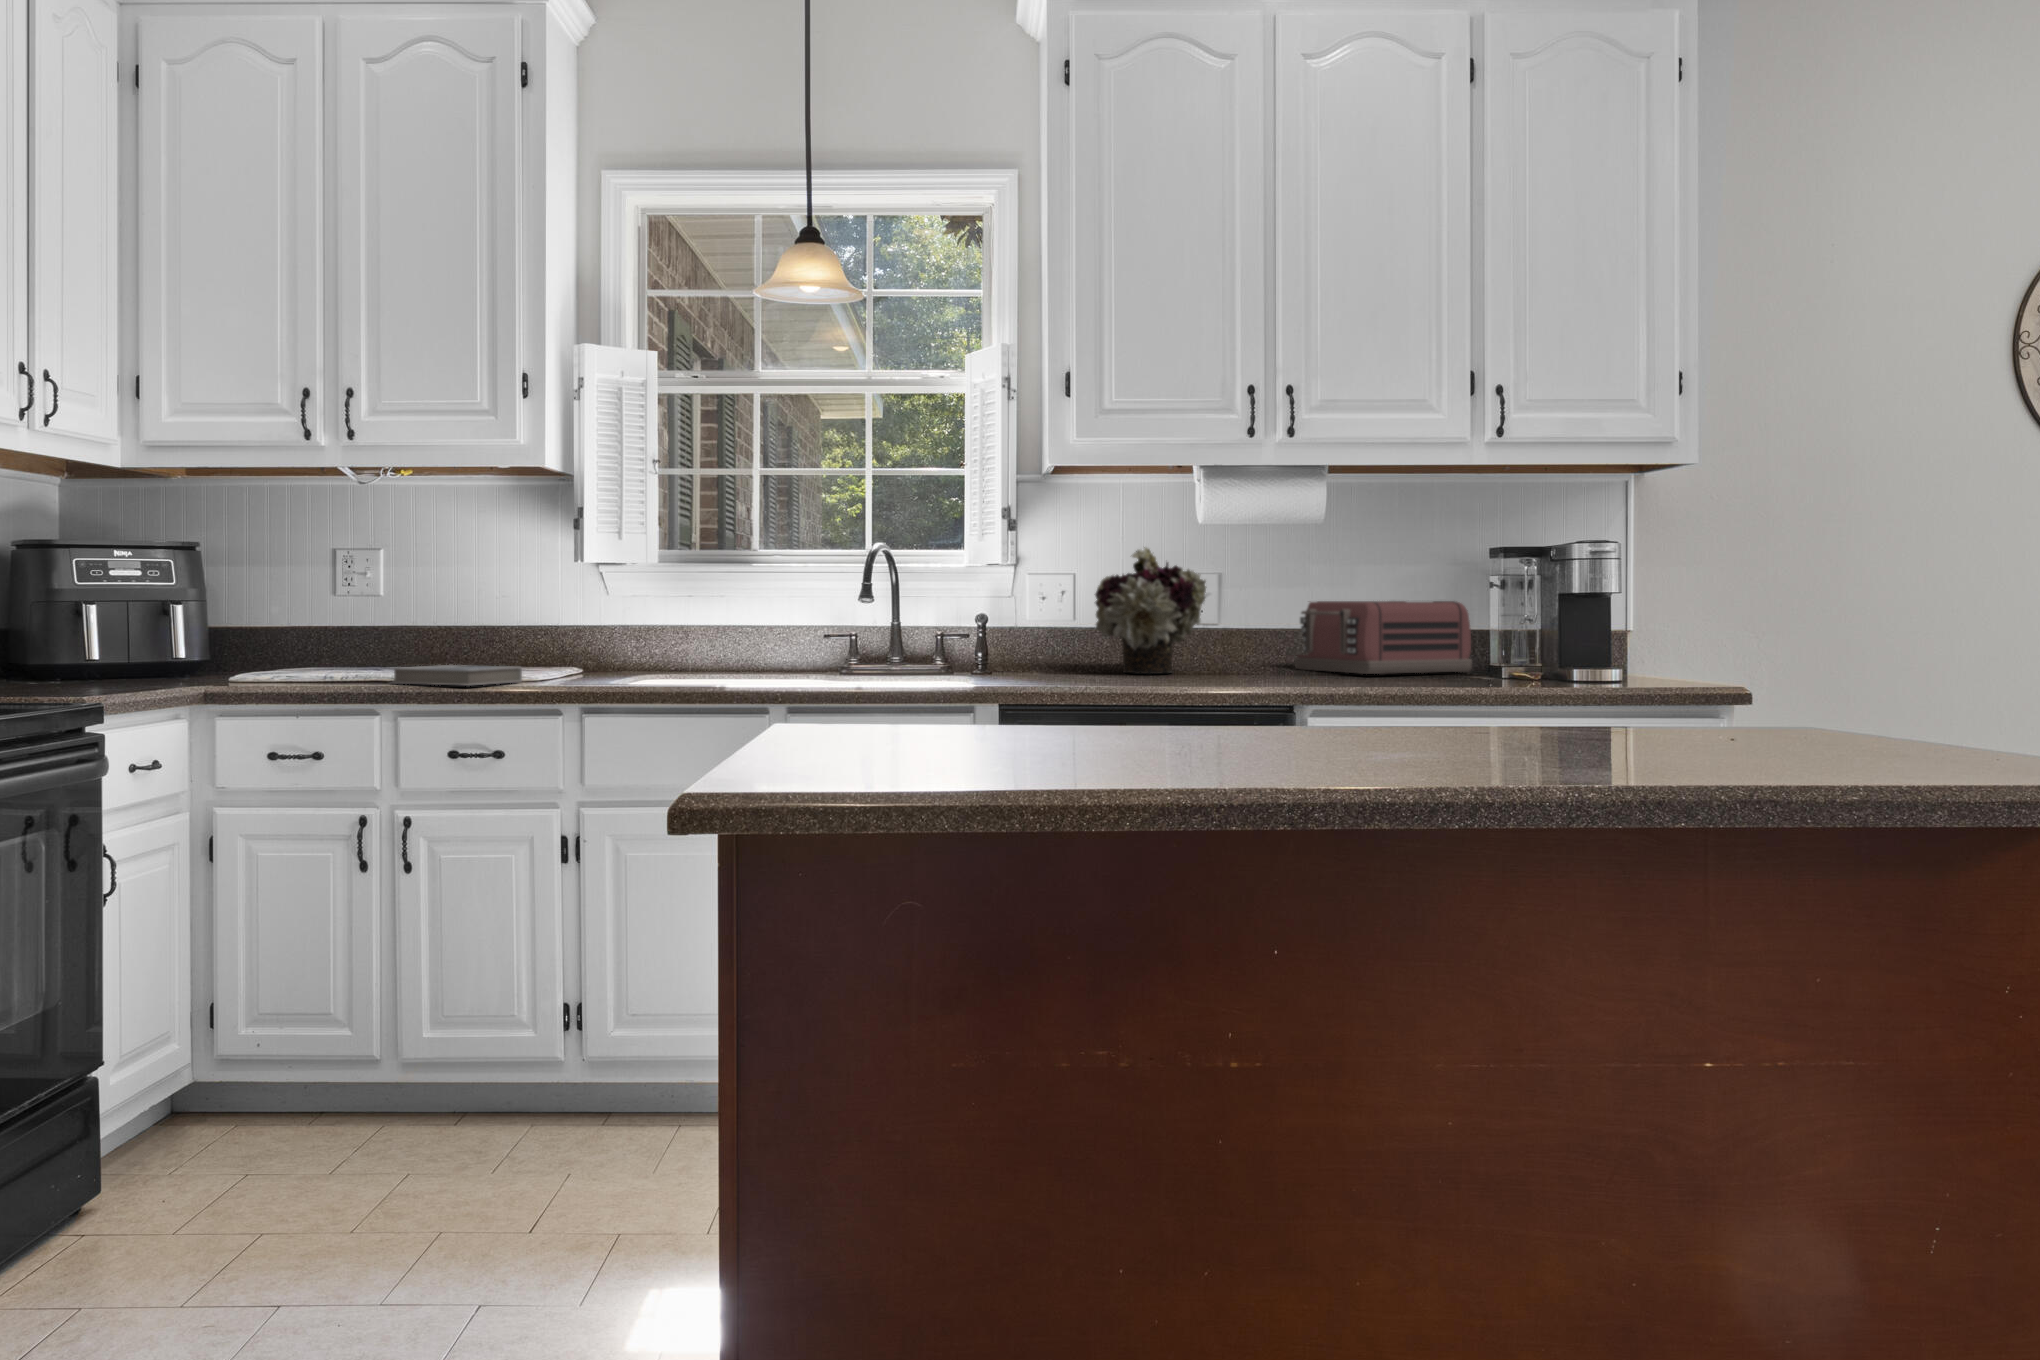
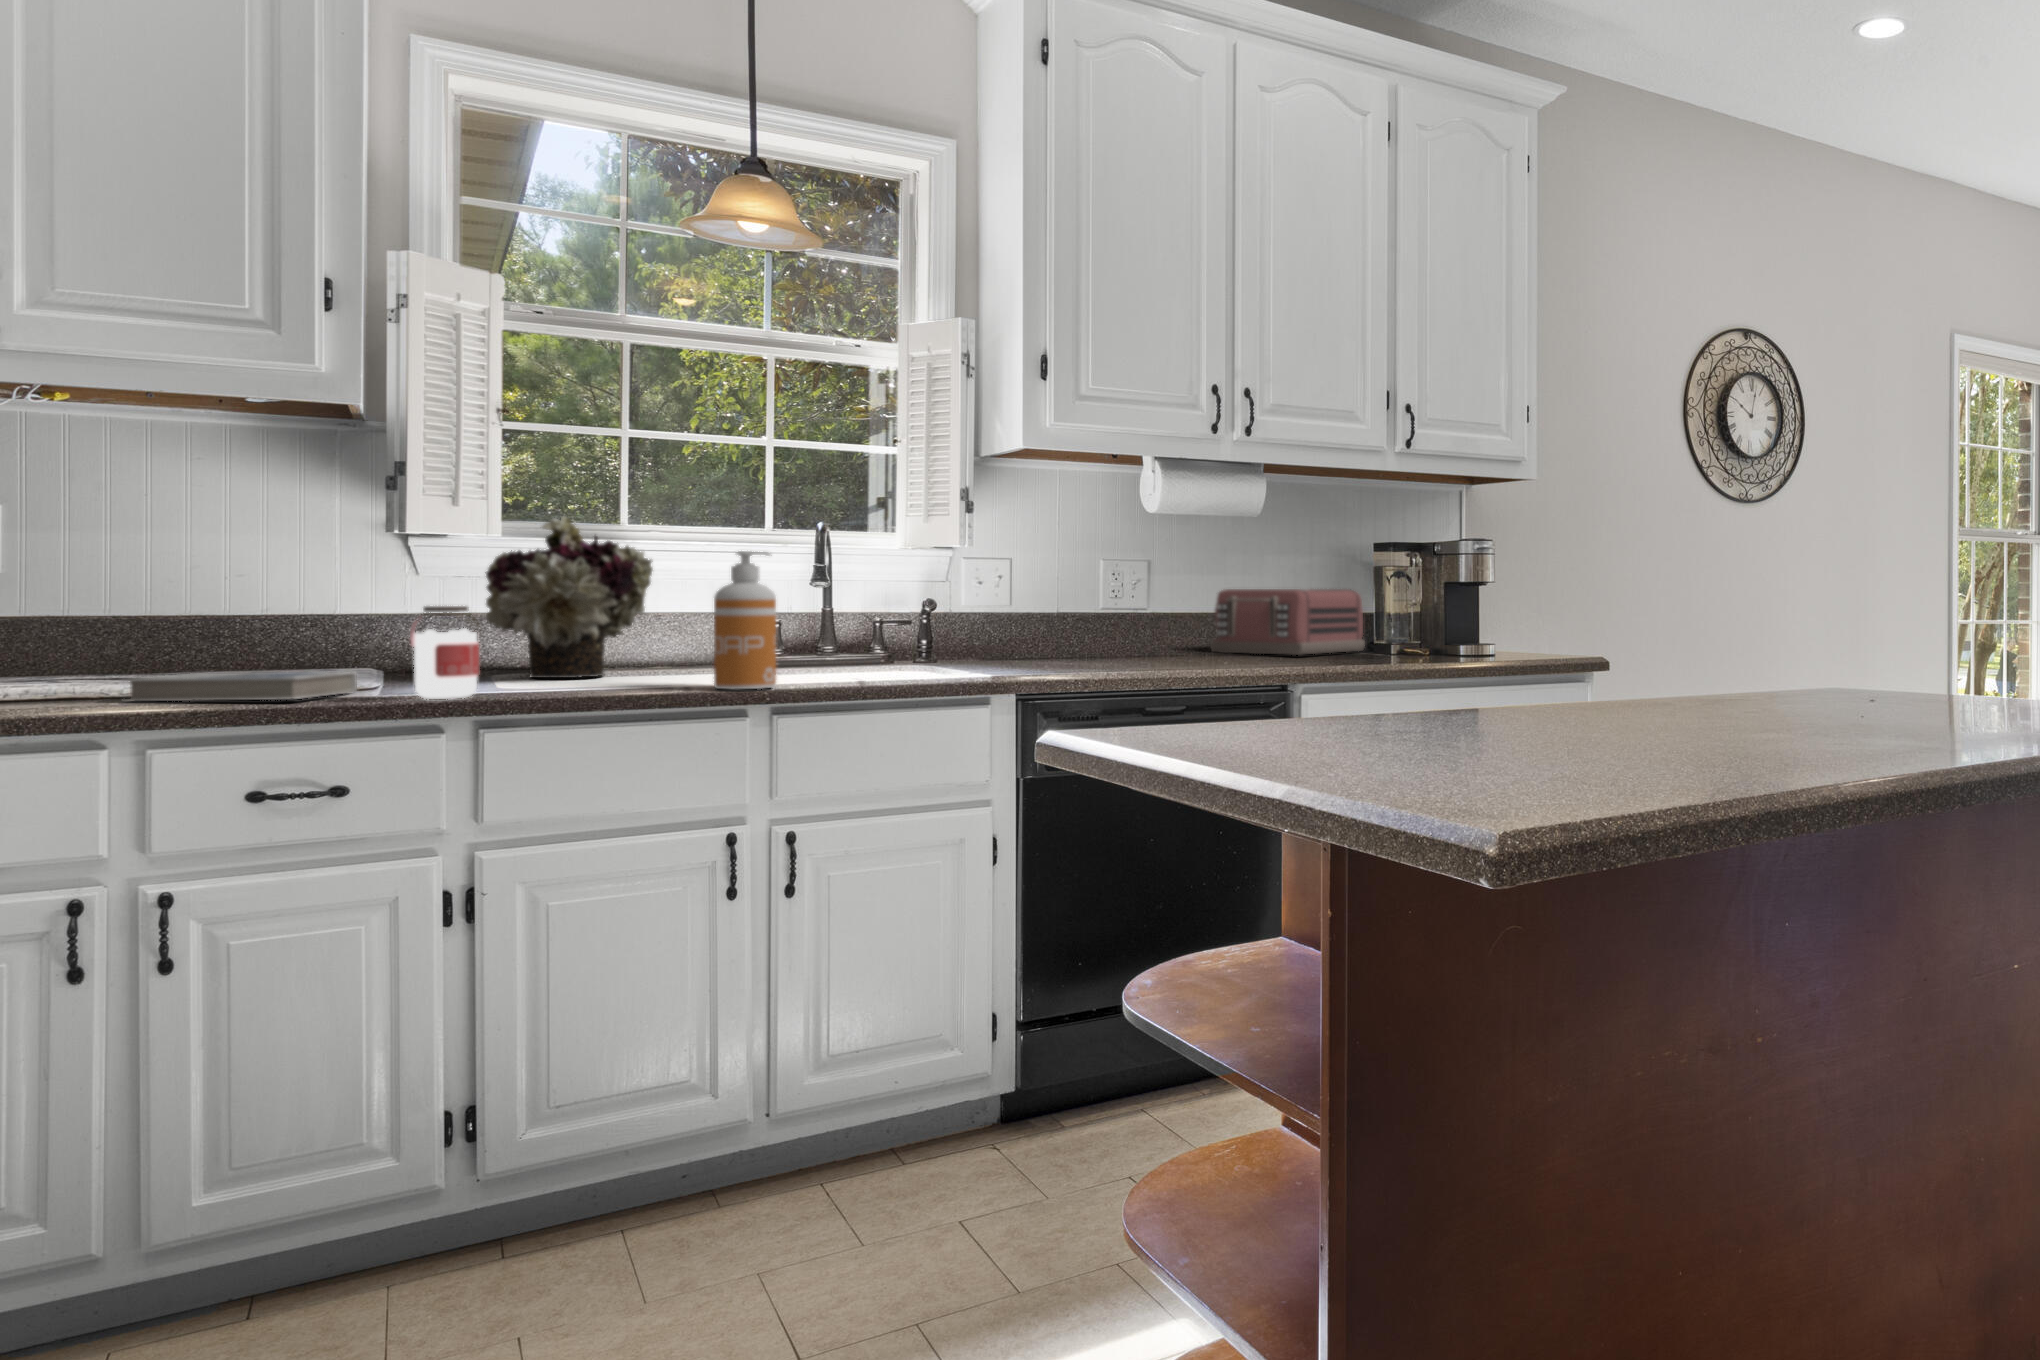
flower arrangement: present [1095,547,1206,674] -> present [485,516,653,678]
soap dispenser: none [744,572,790,690] -> present [714,551,776,689]
jar: none [534,619,578,690] -> present [410,606,480,699]

